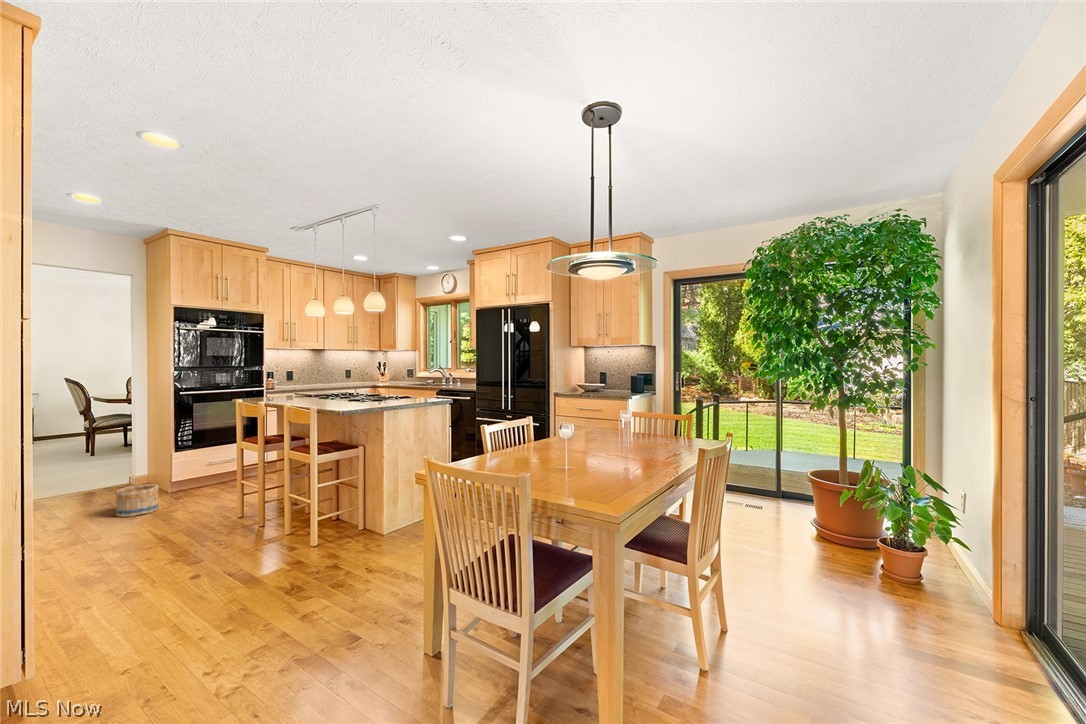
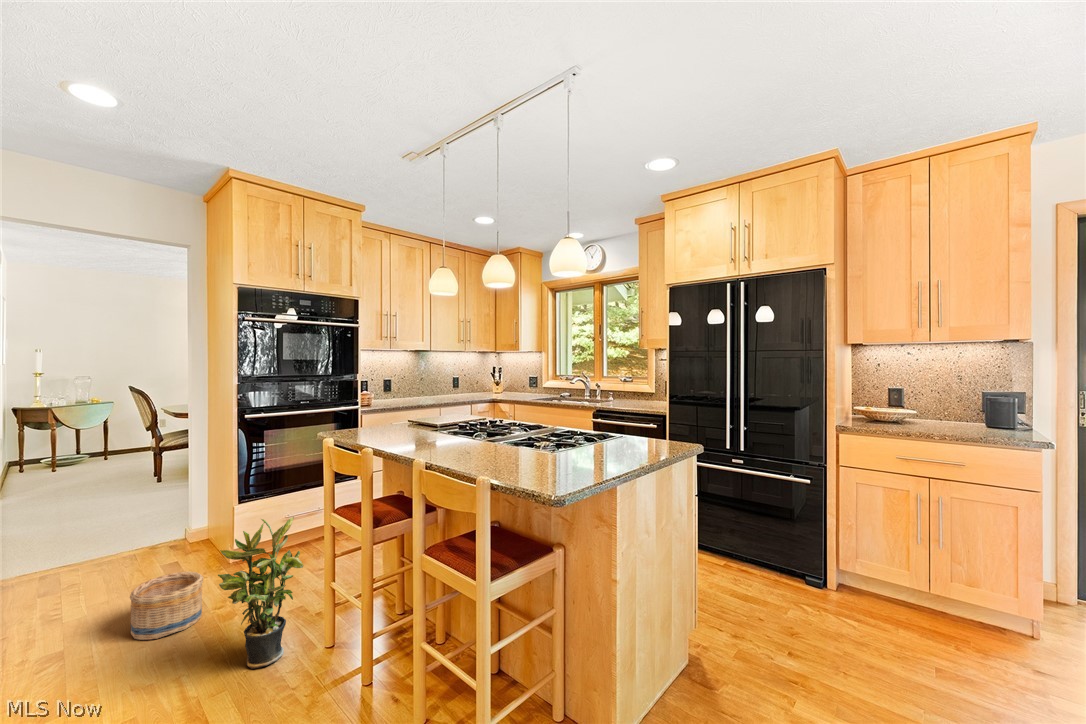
potted plant: none [175,443,224,522] -> present [218,517,303,669]

